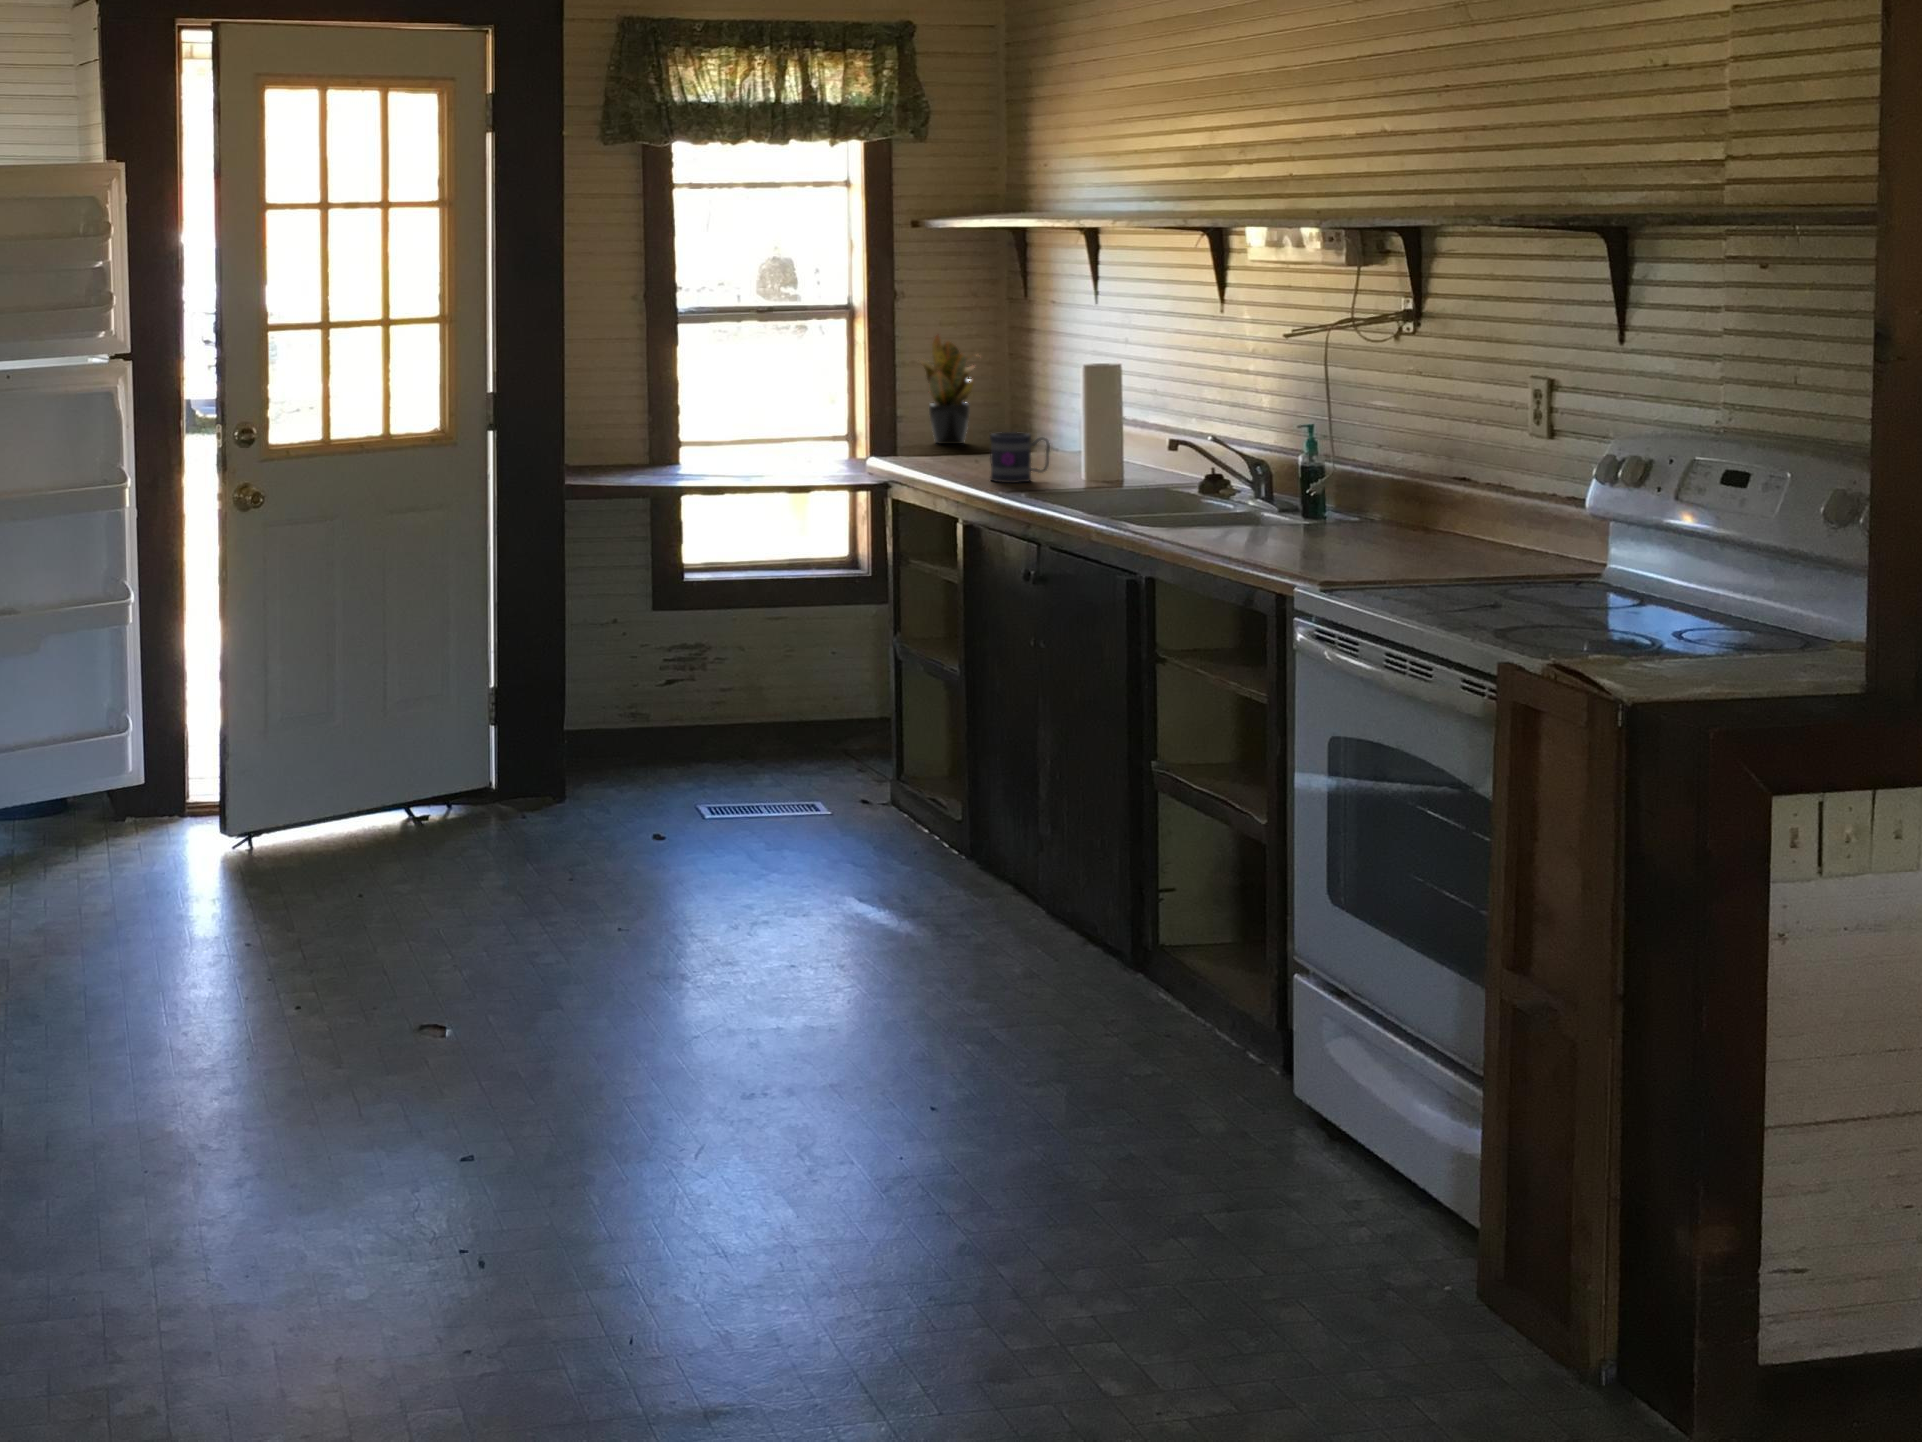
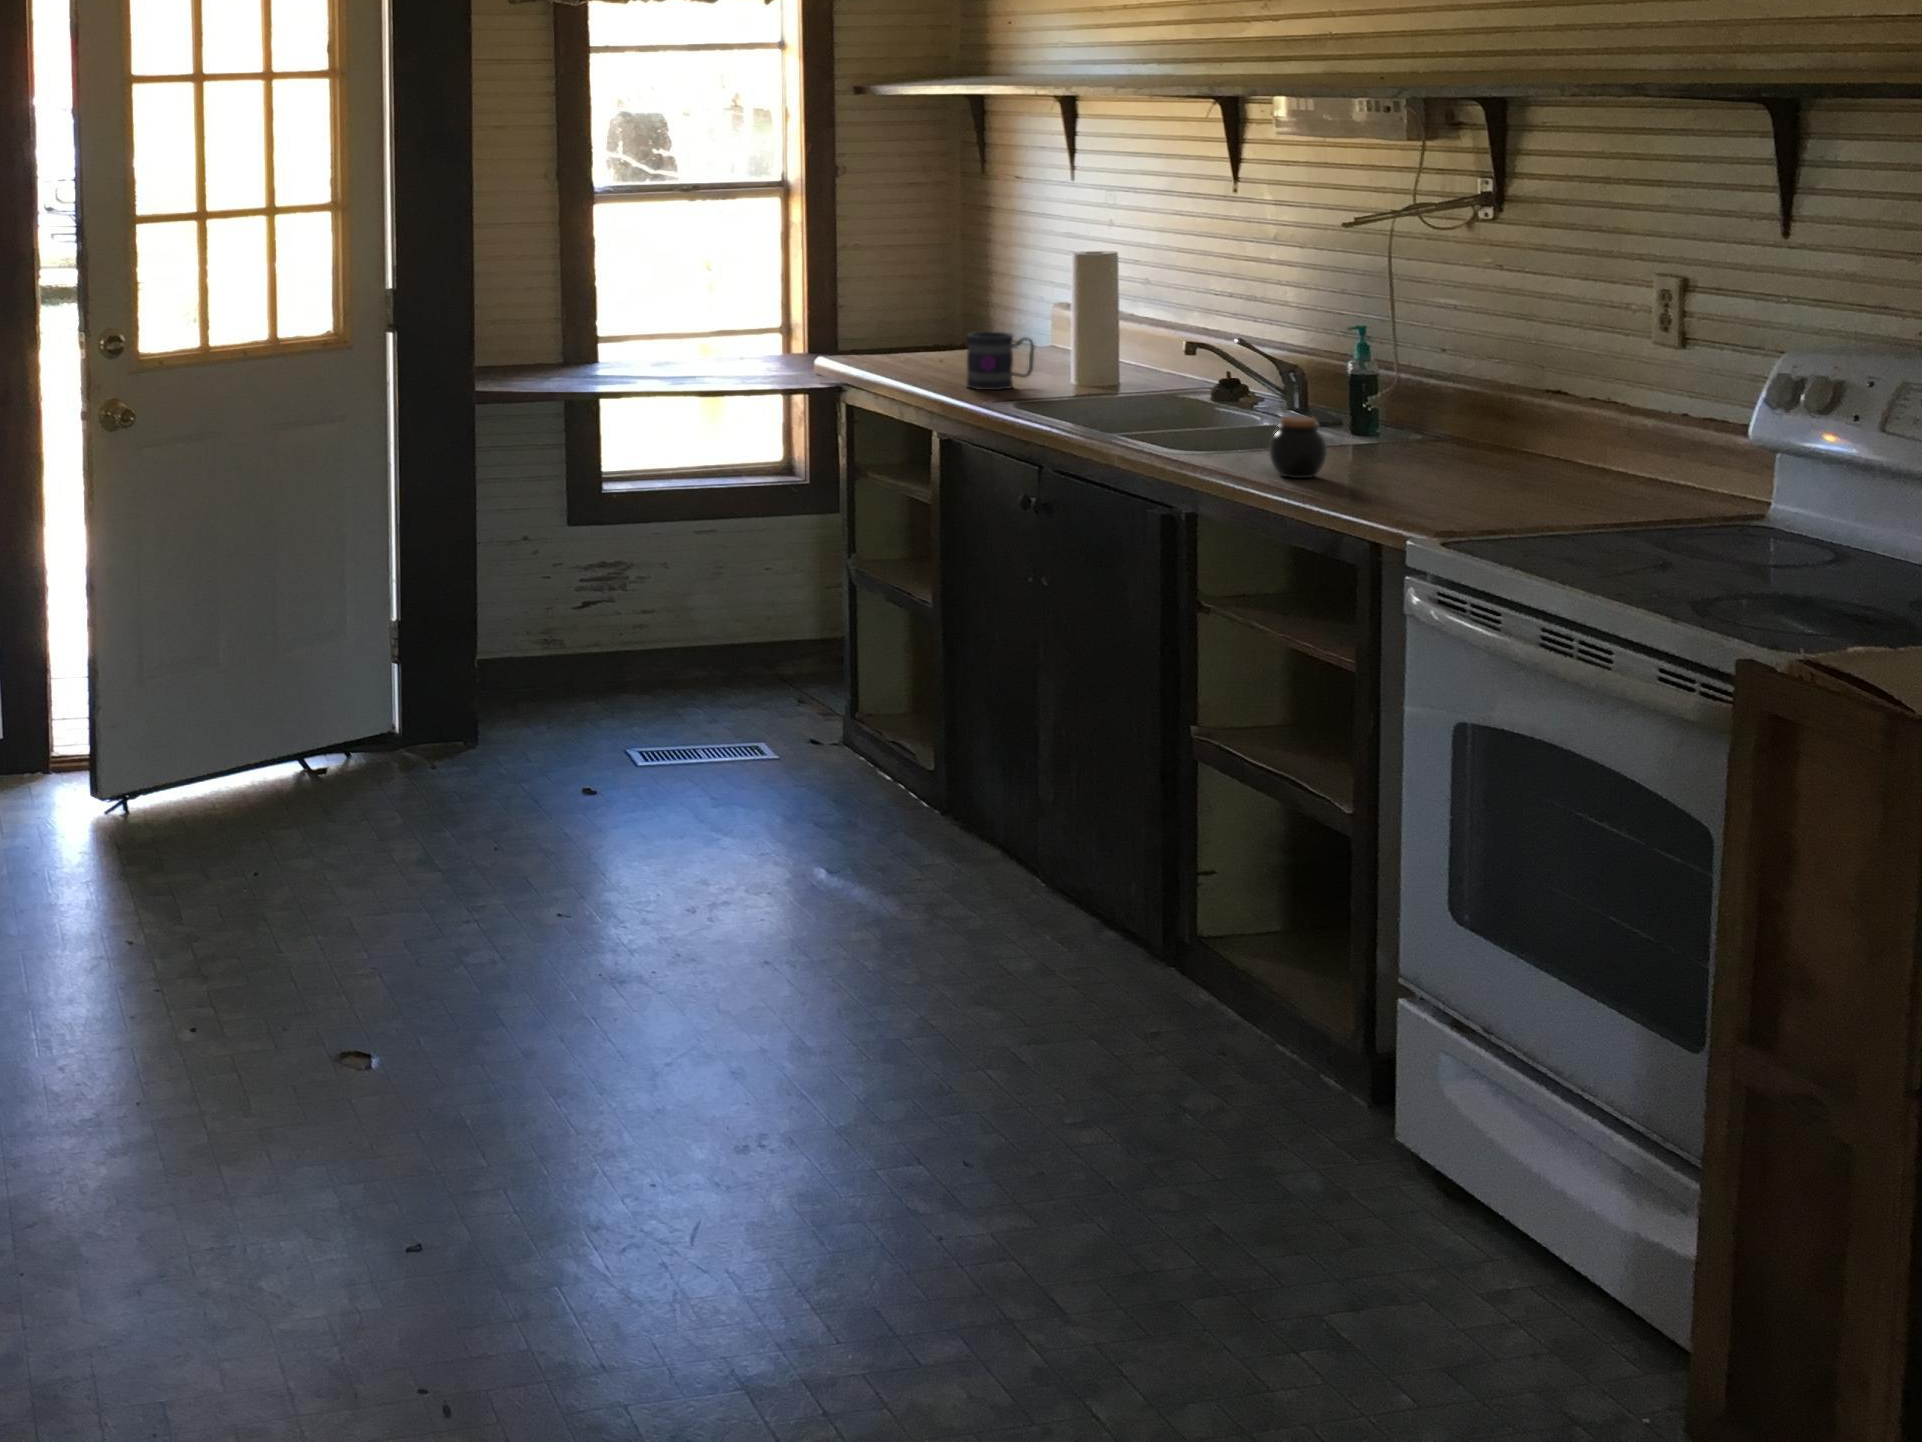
potted plant: present [921,335,974,444] -> none [853,211,938,339]
jar: none [1213,495,1261,547] -> present [1269,416,1327,478]

